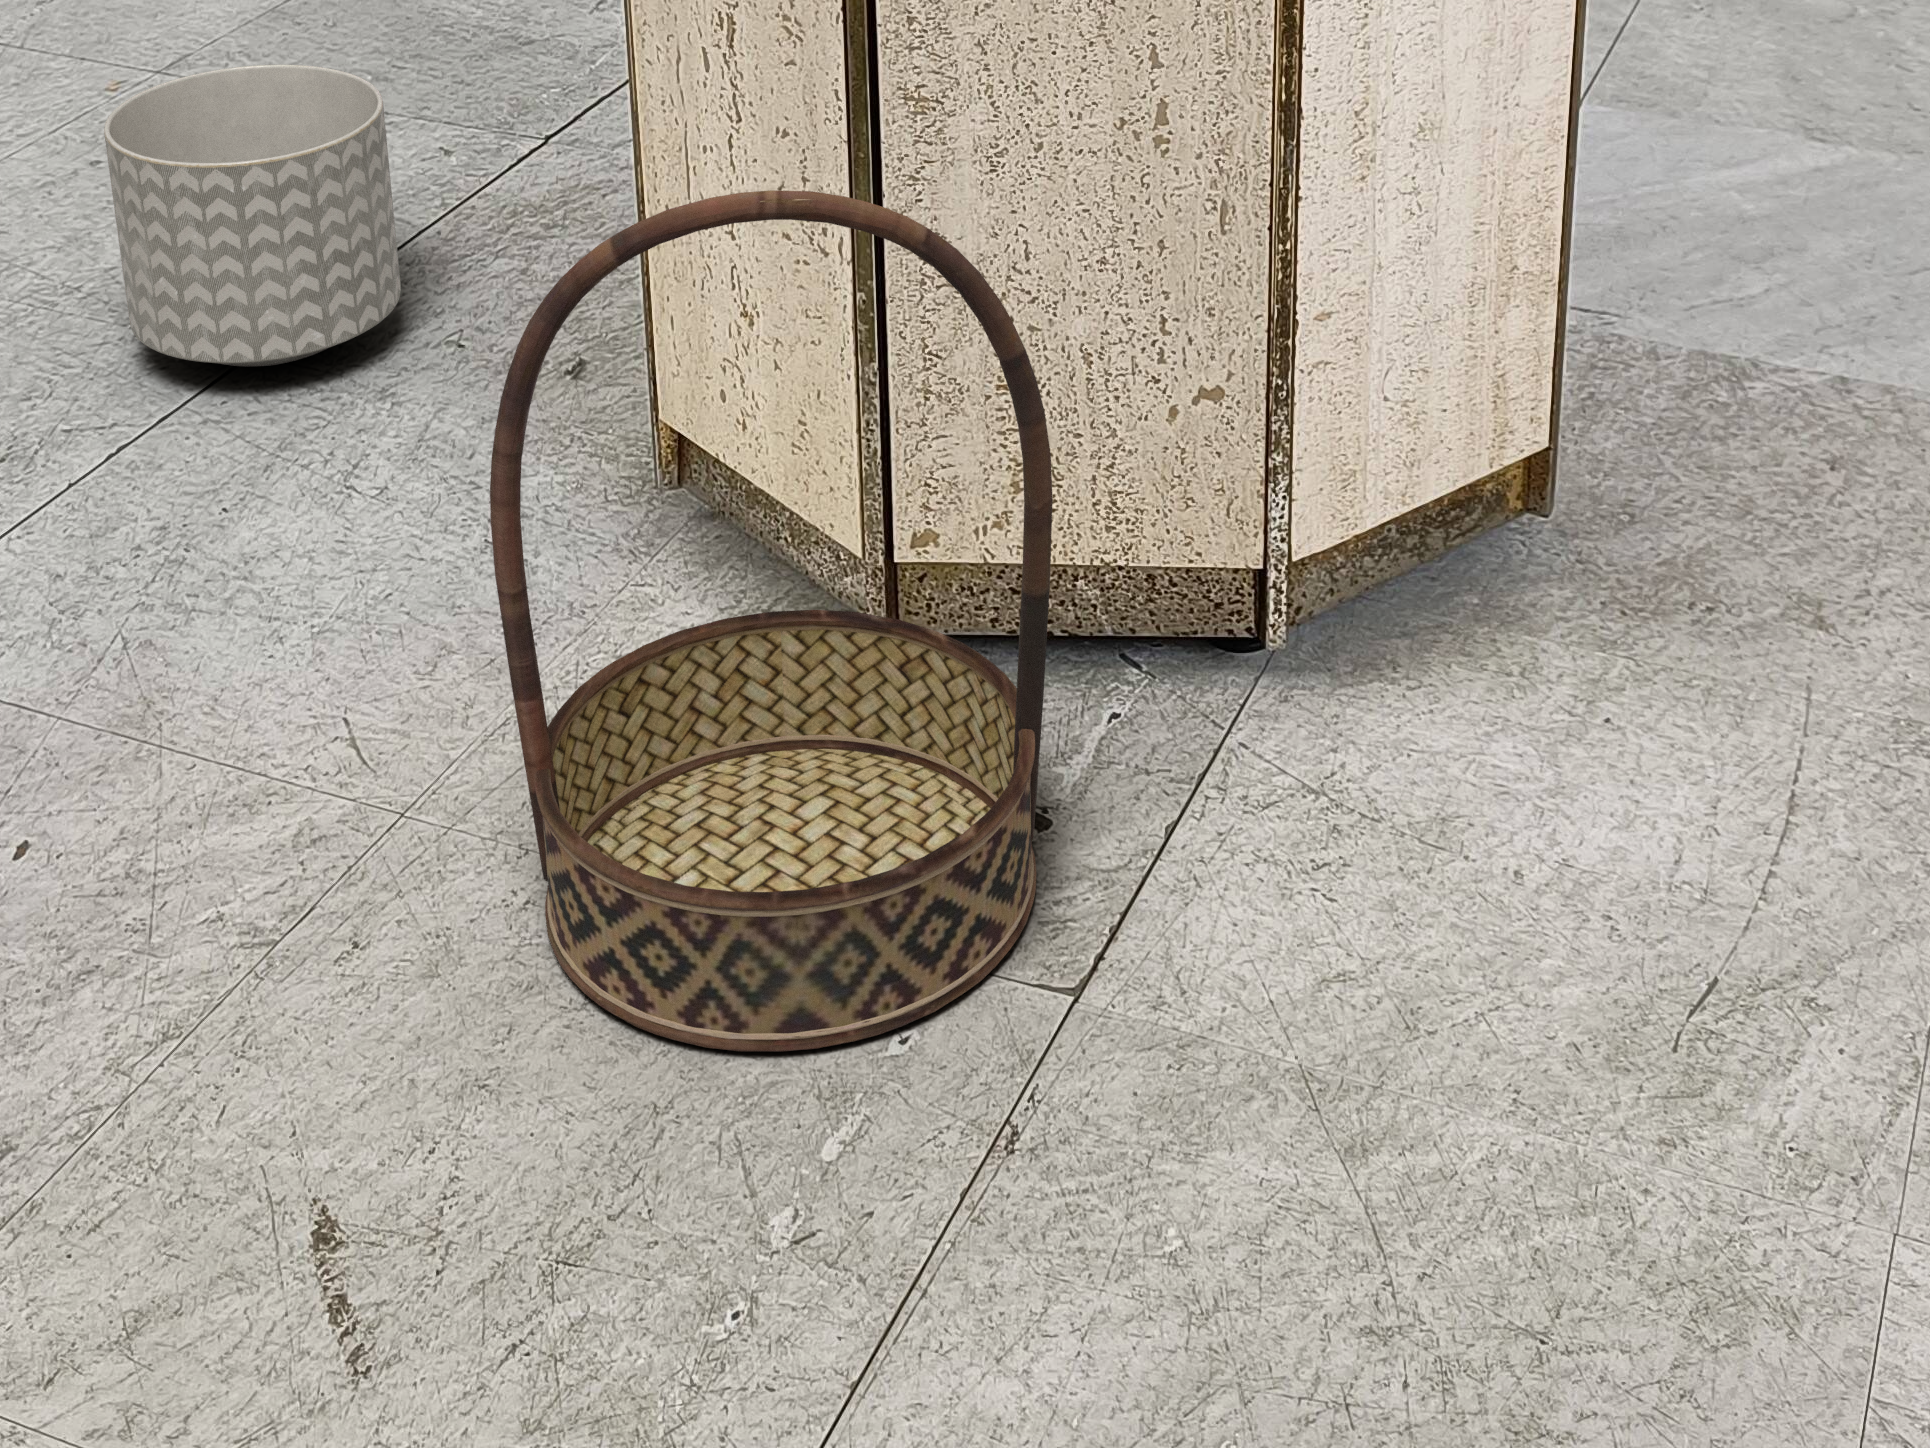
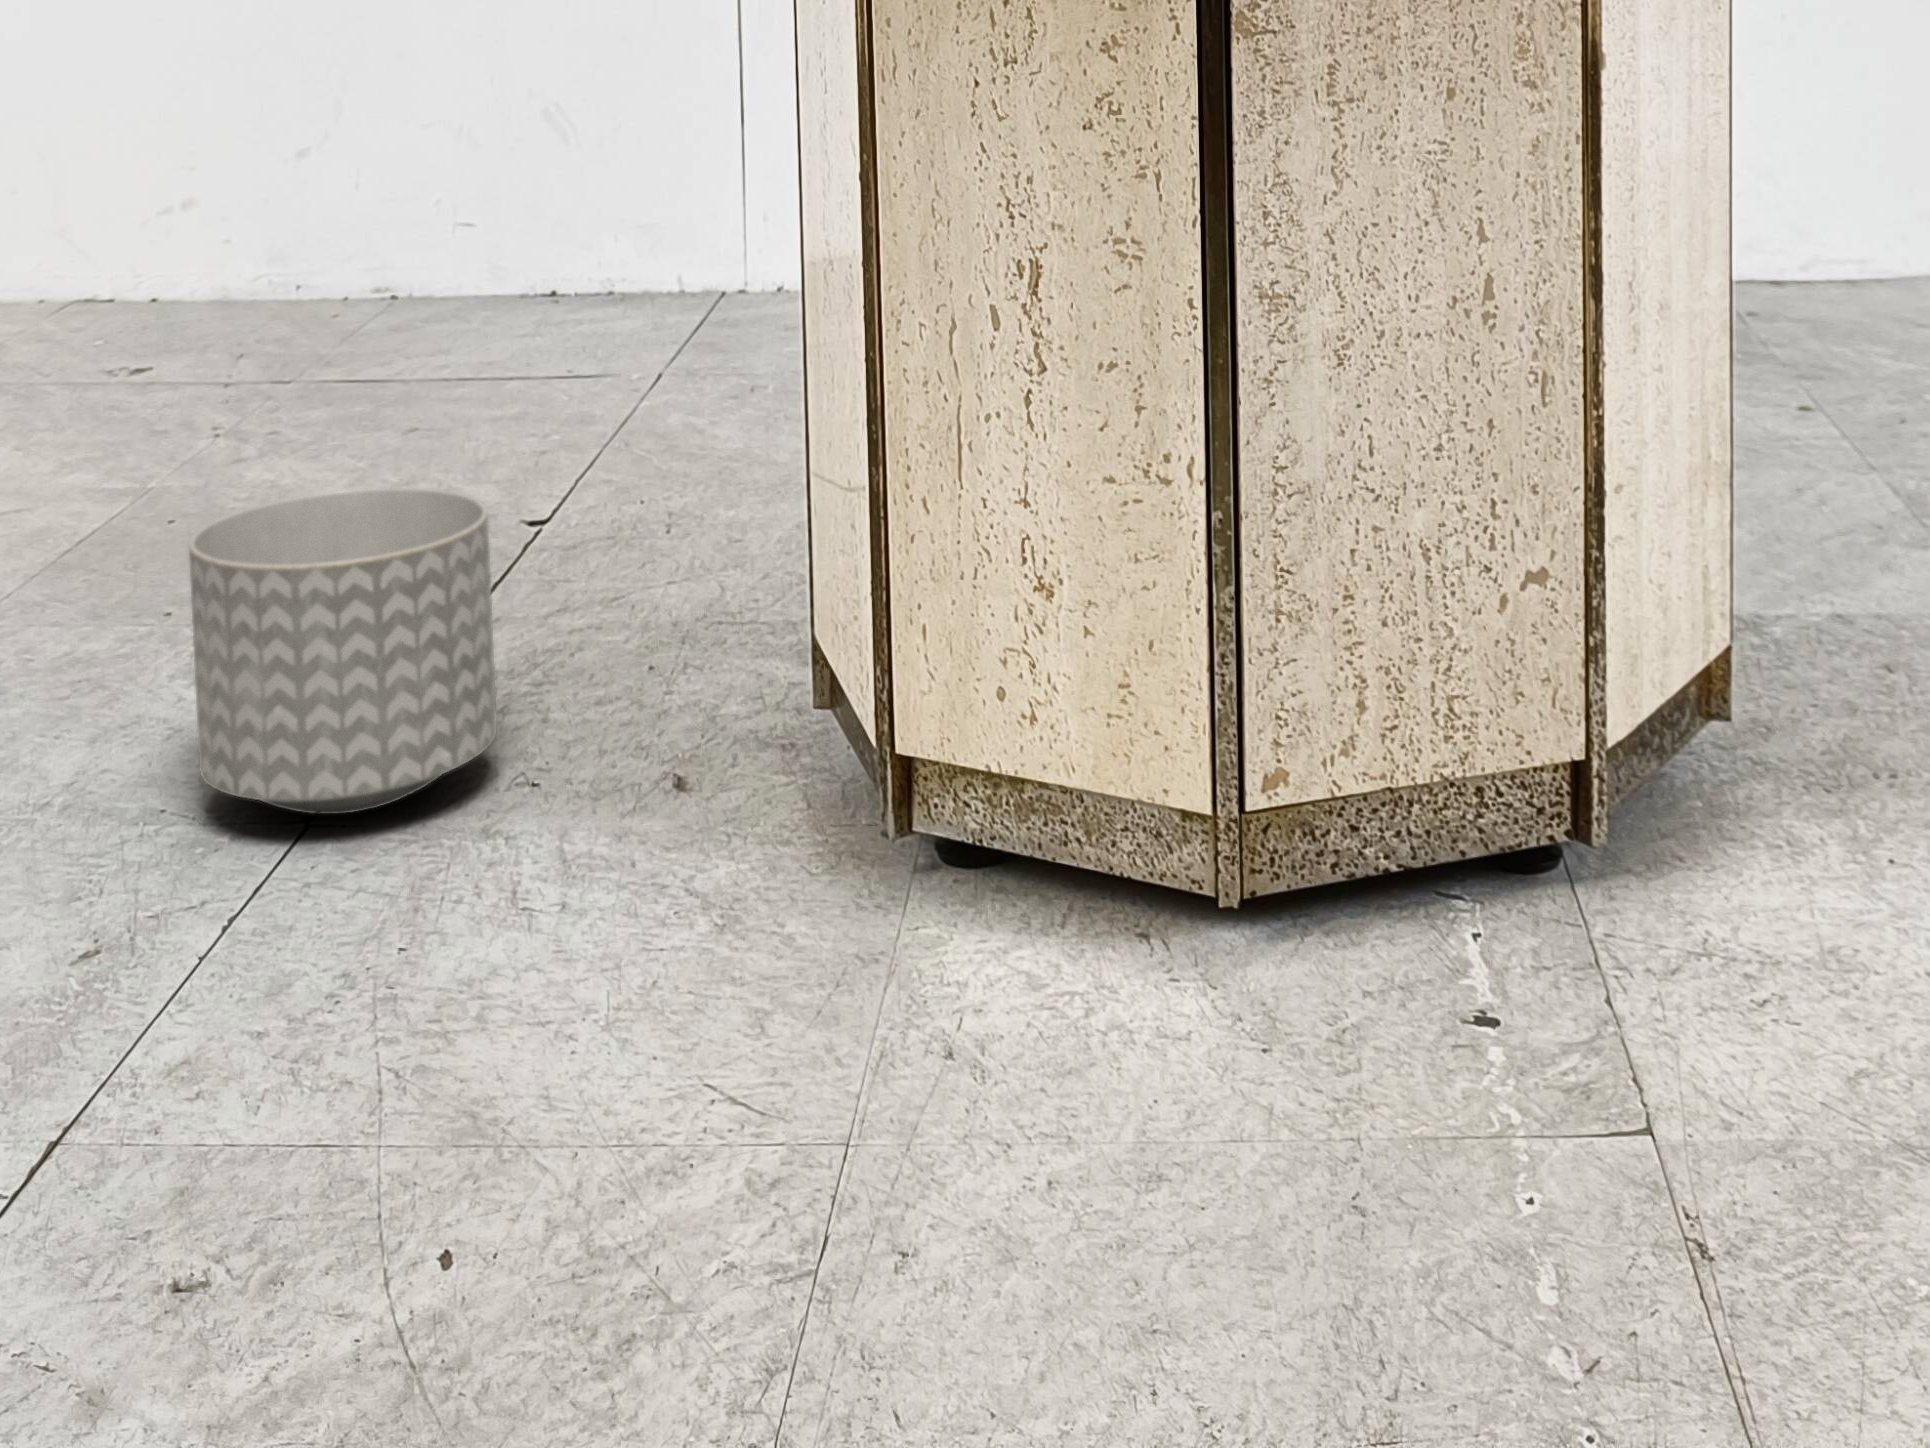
basket: present [490,190,1053,1051] -> none [1069,298,1607,1256]

